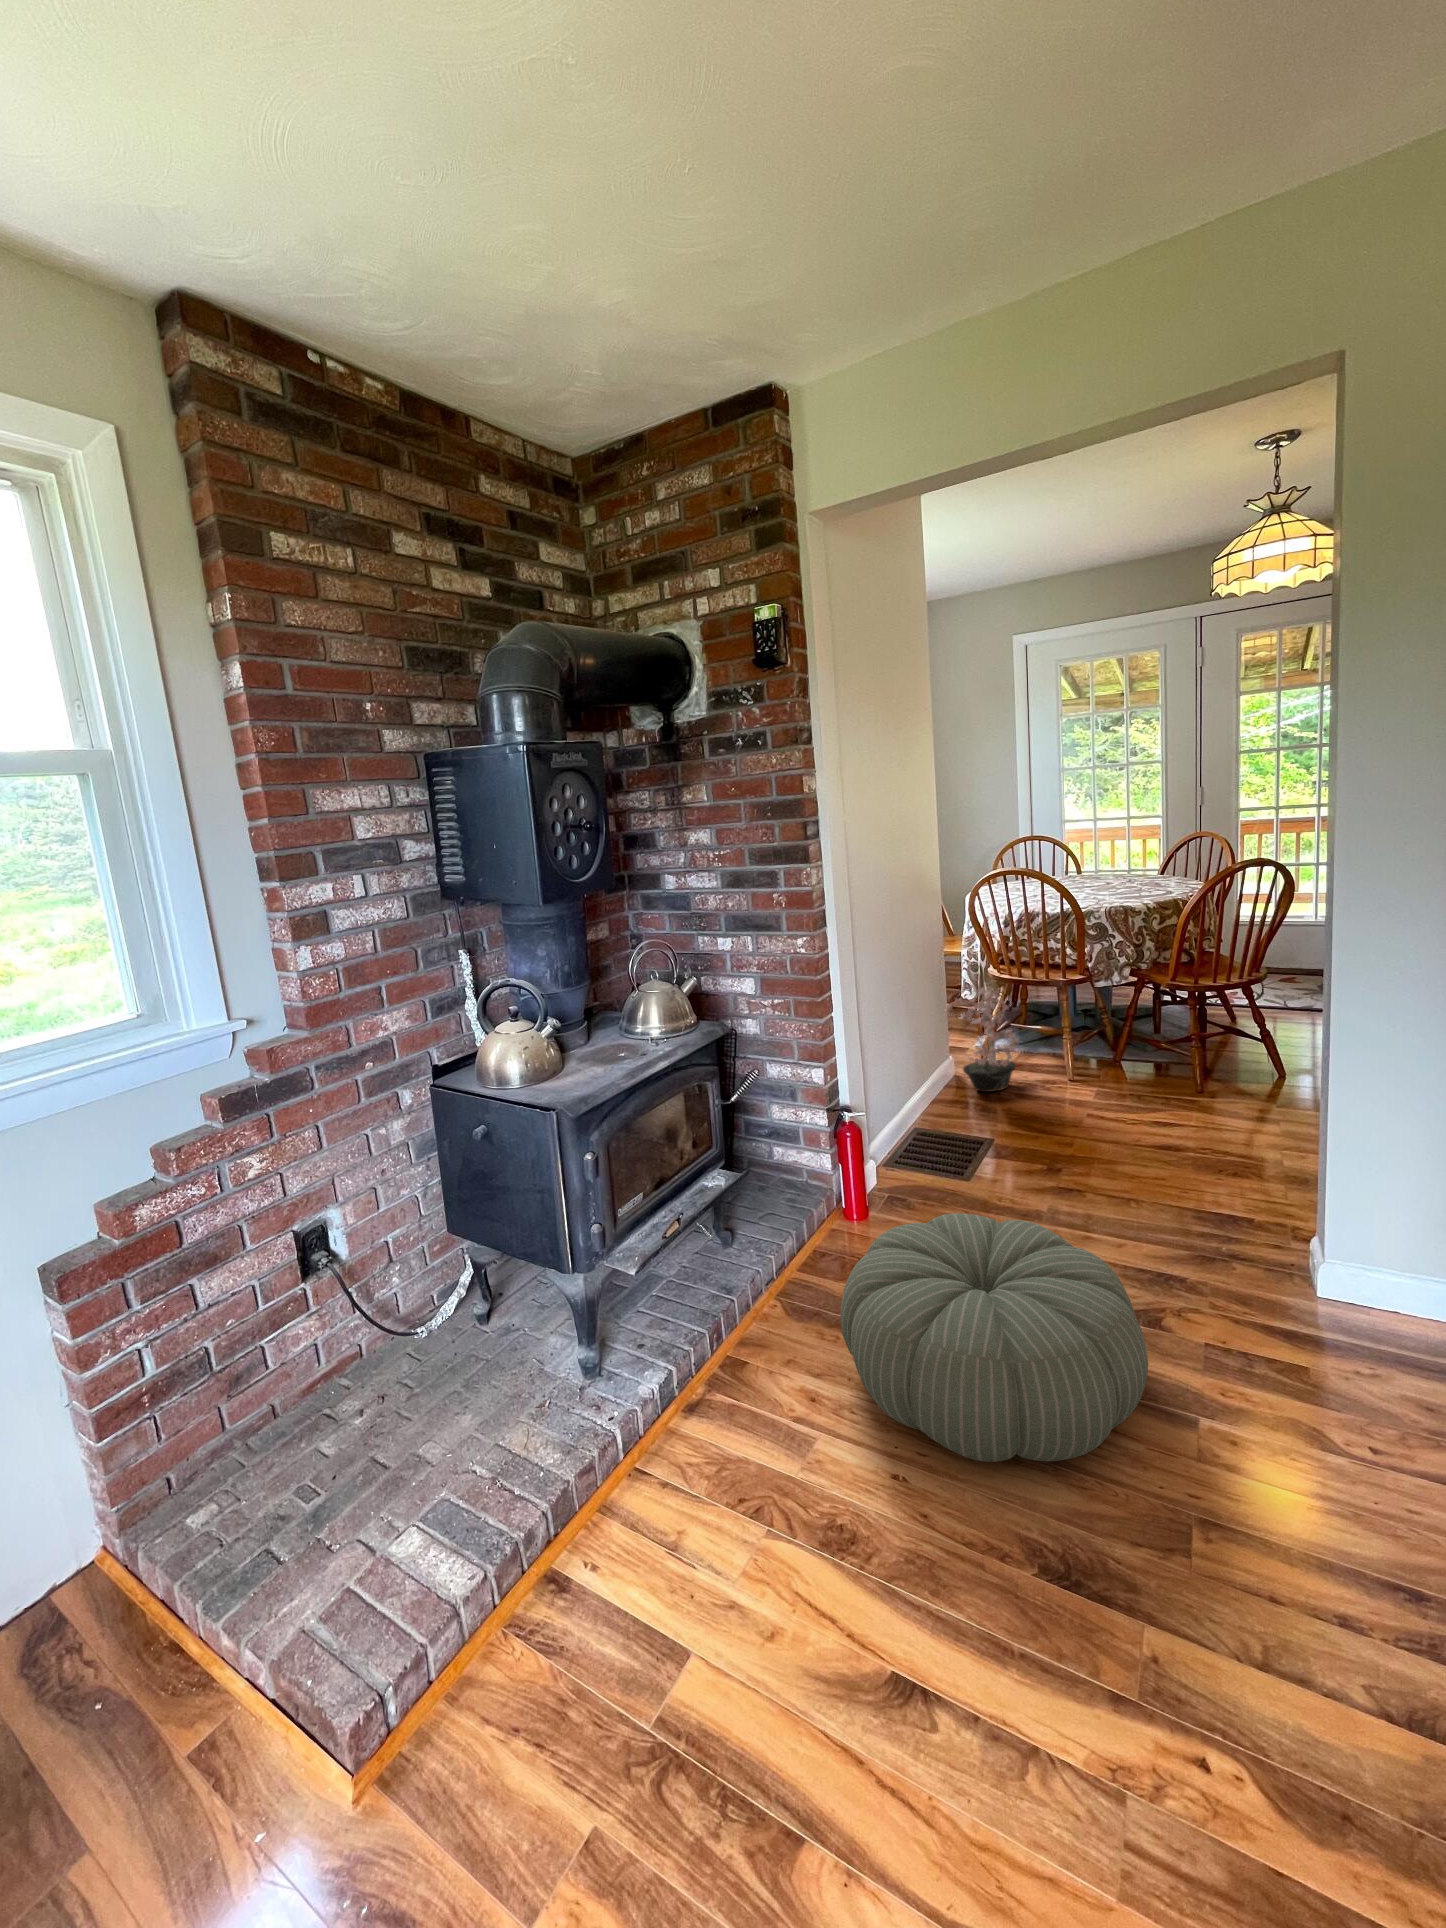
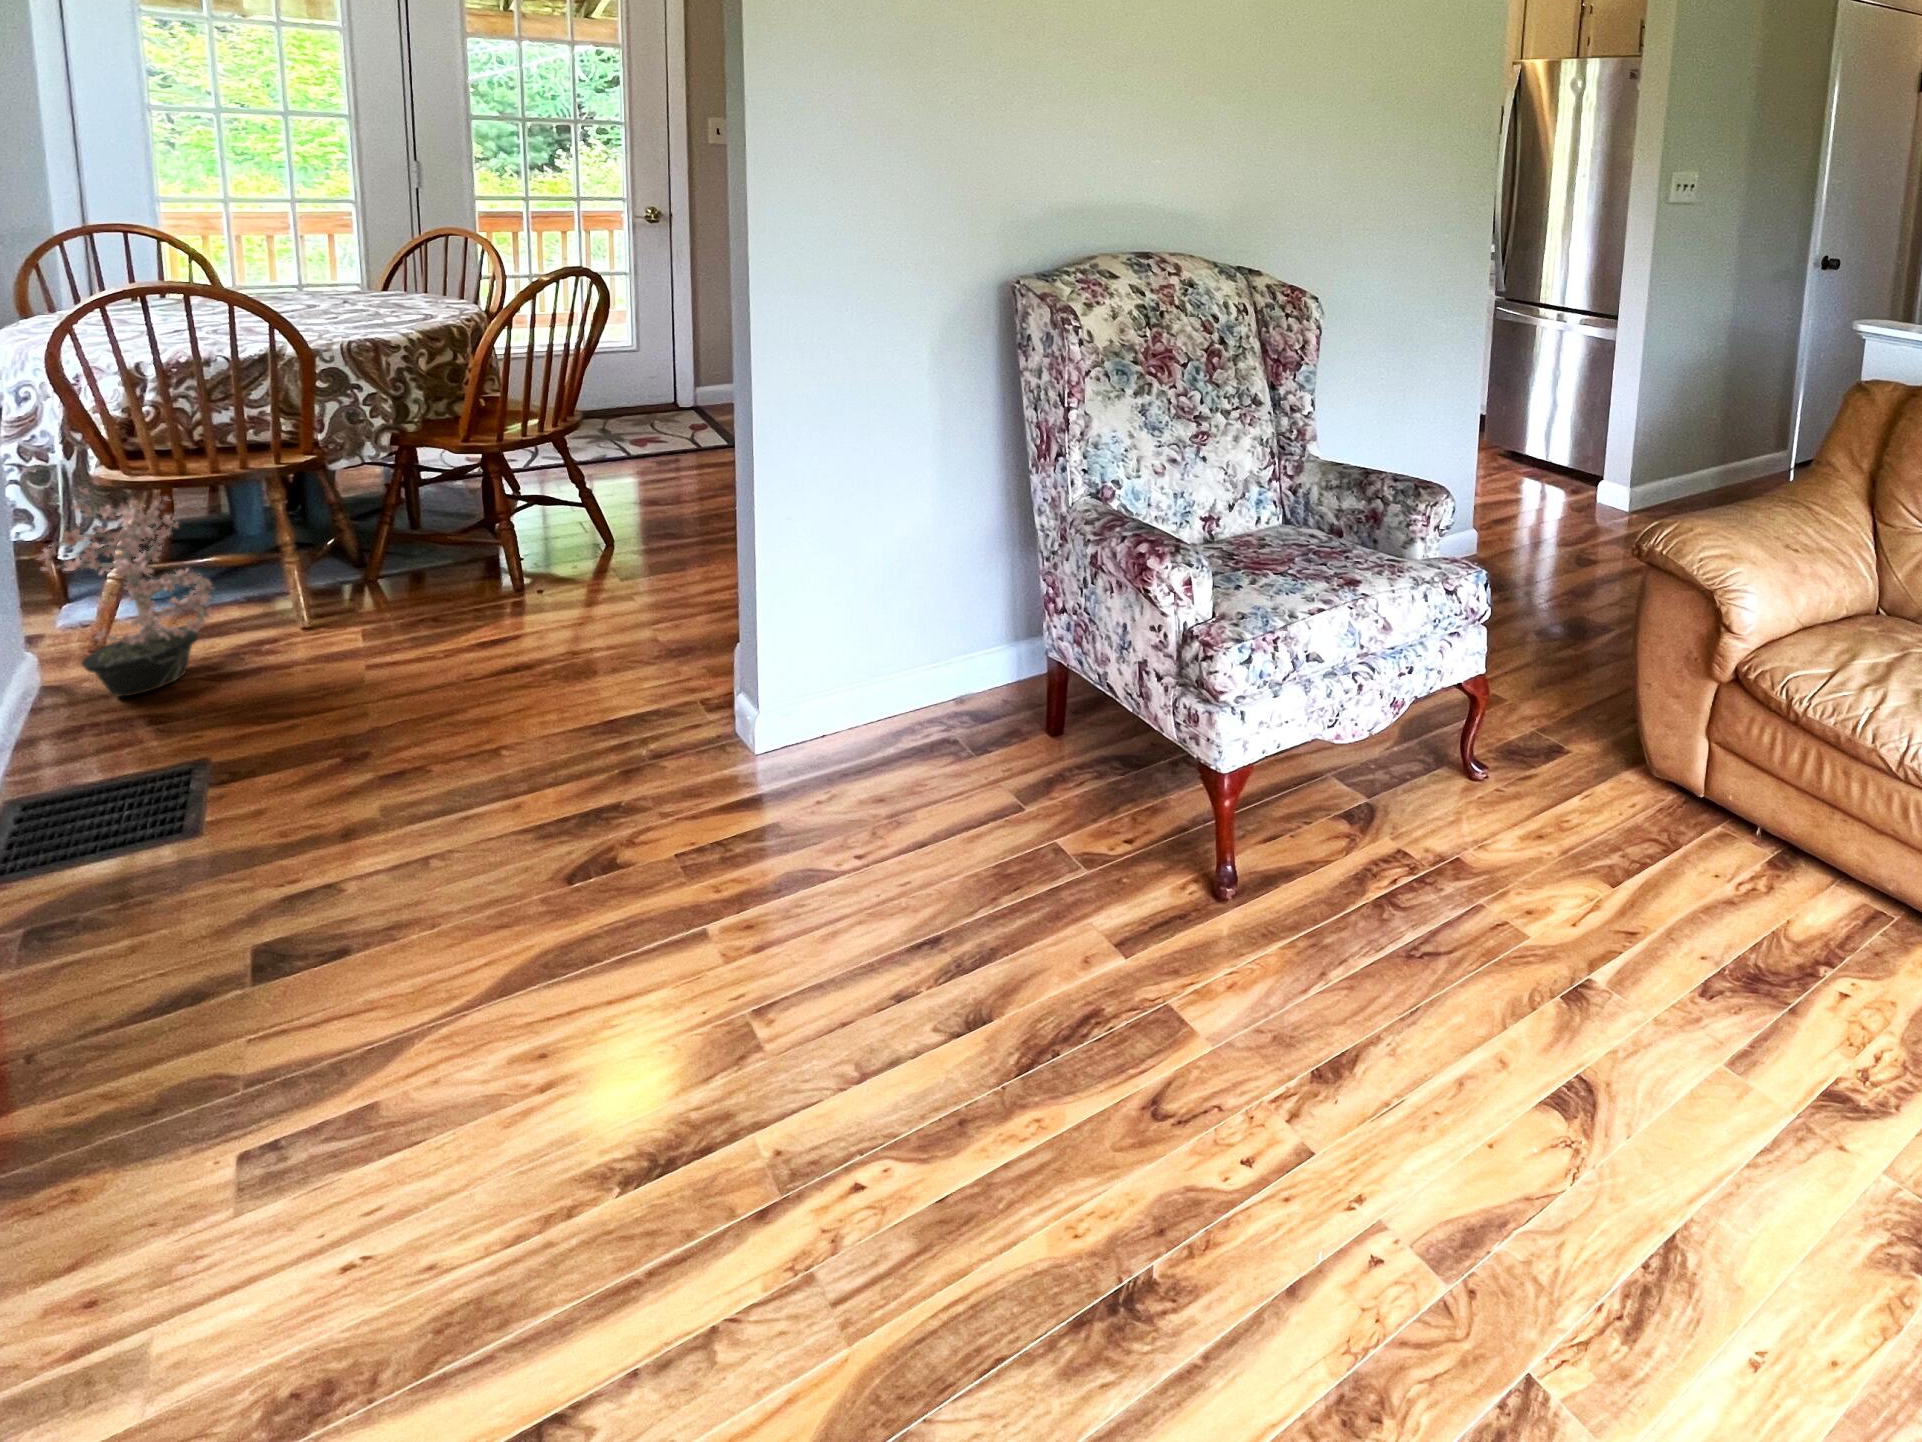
pouf: present [841,1213,1148,1462] -> none [111,803,660,1200]

